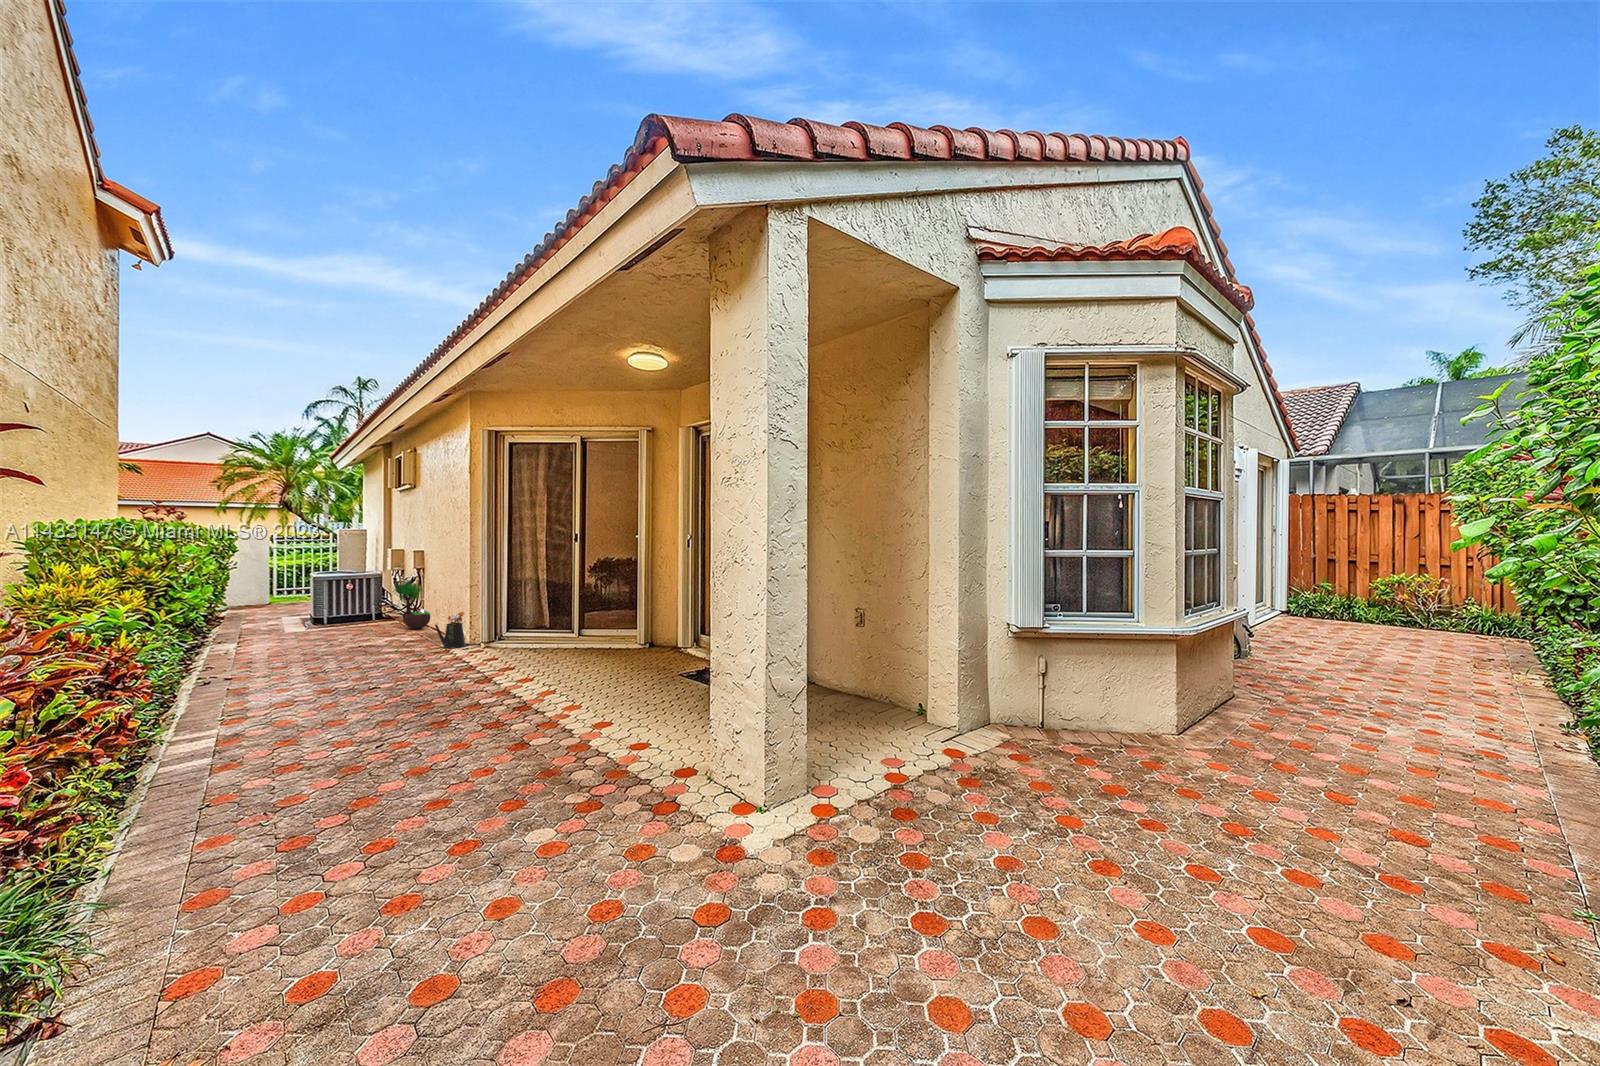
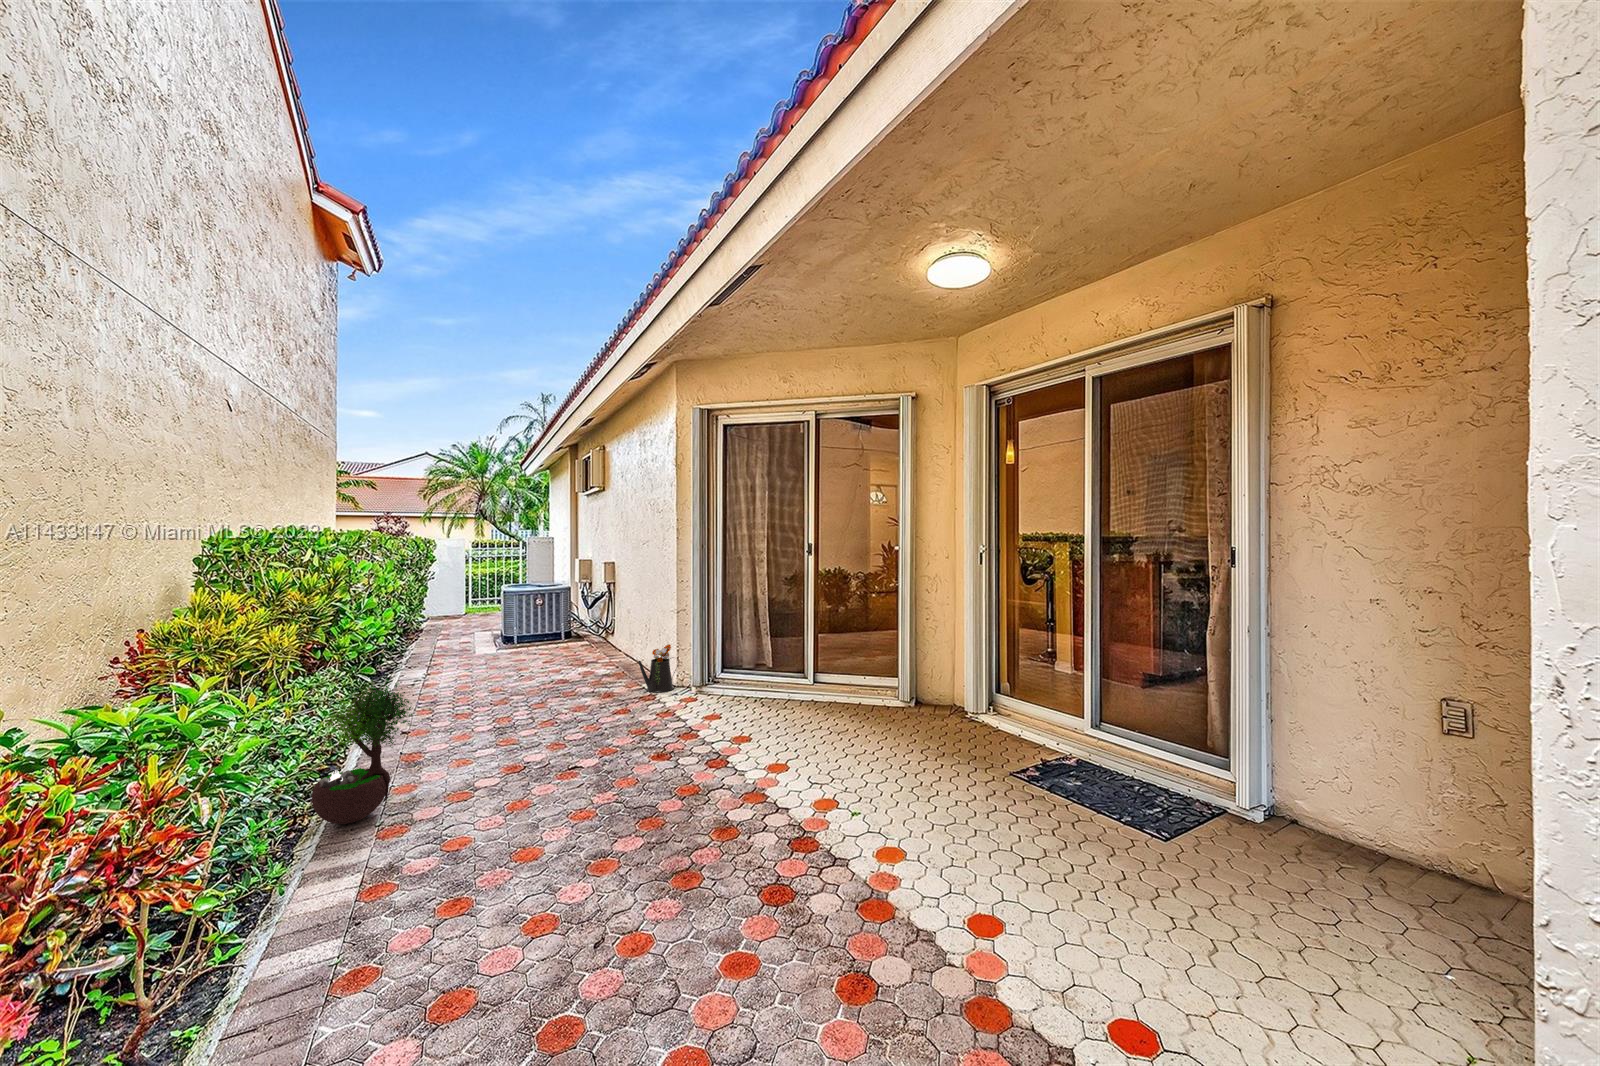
potted tree: present [393,581,430,629] -> present [312,679,413,824]

